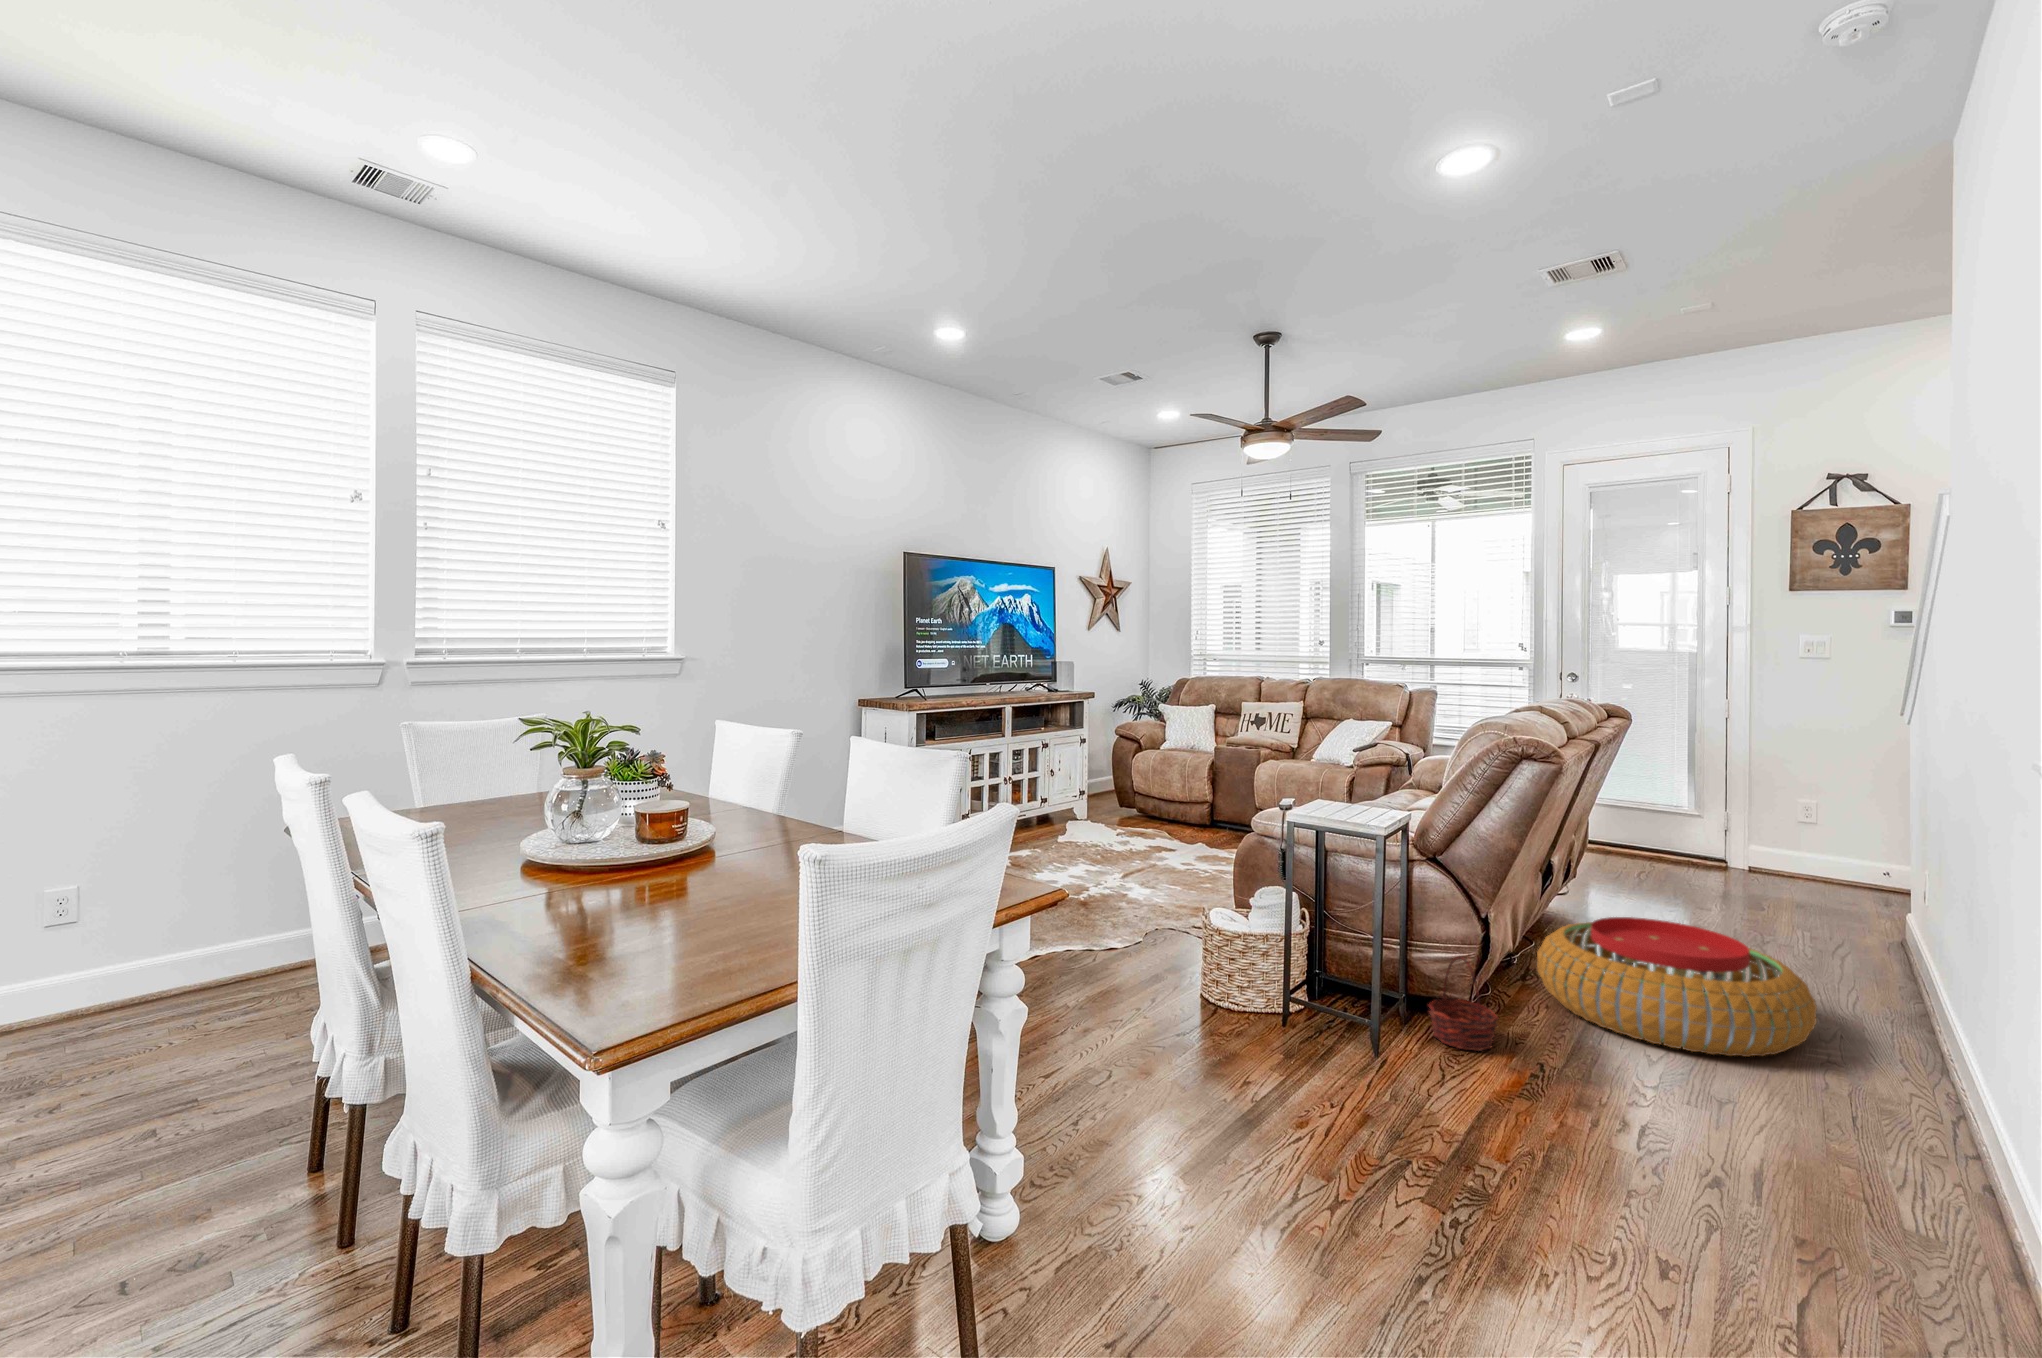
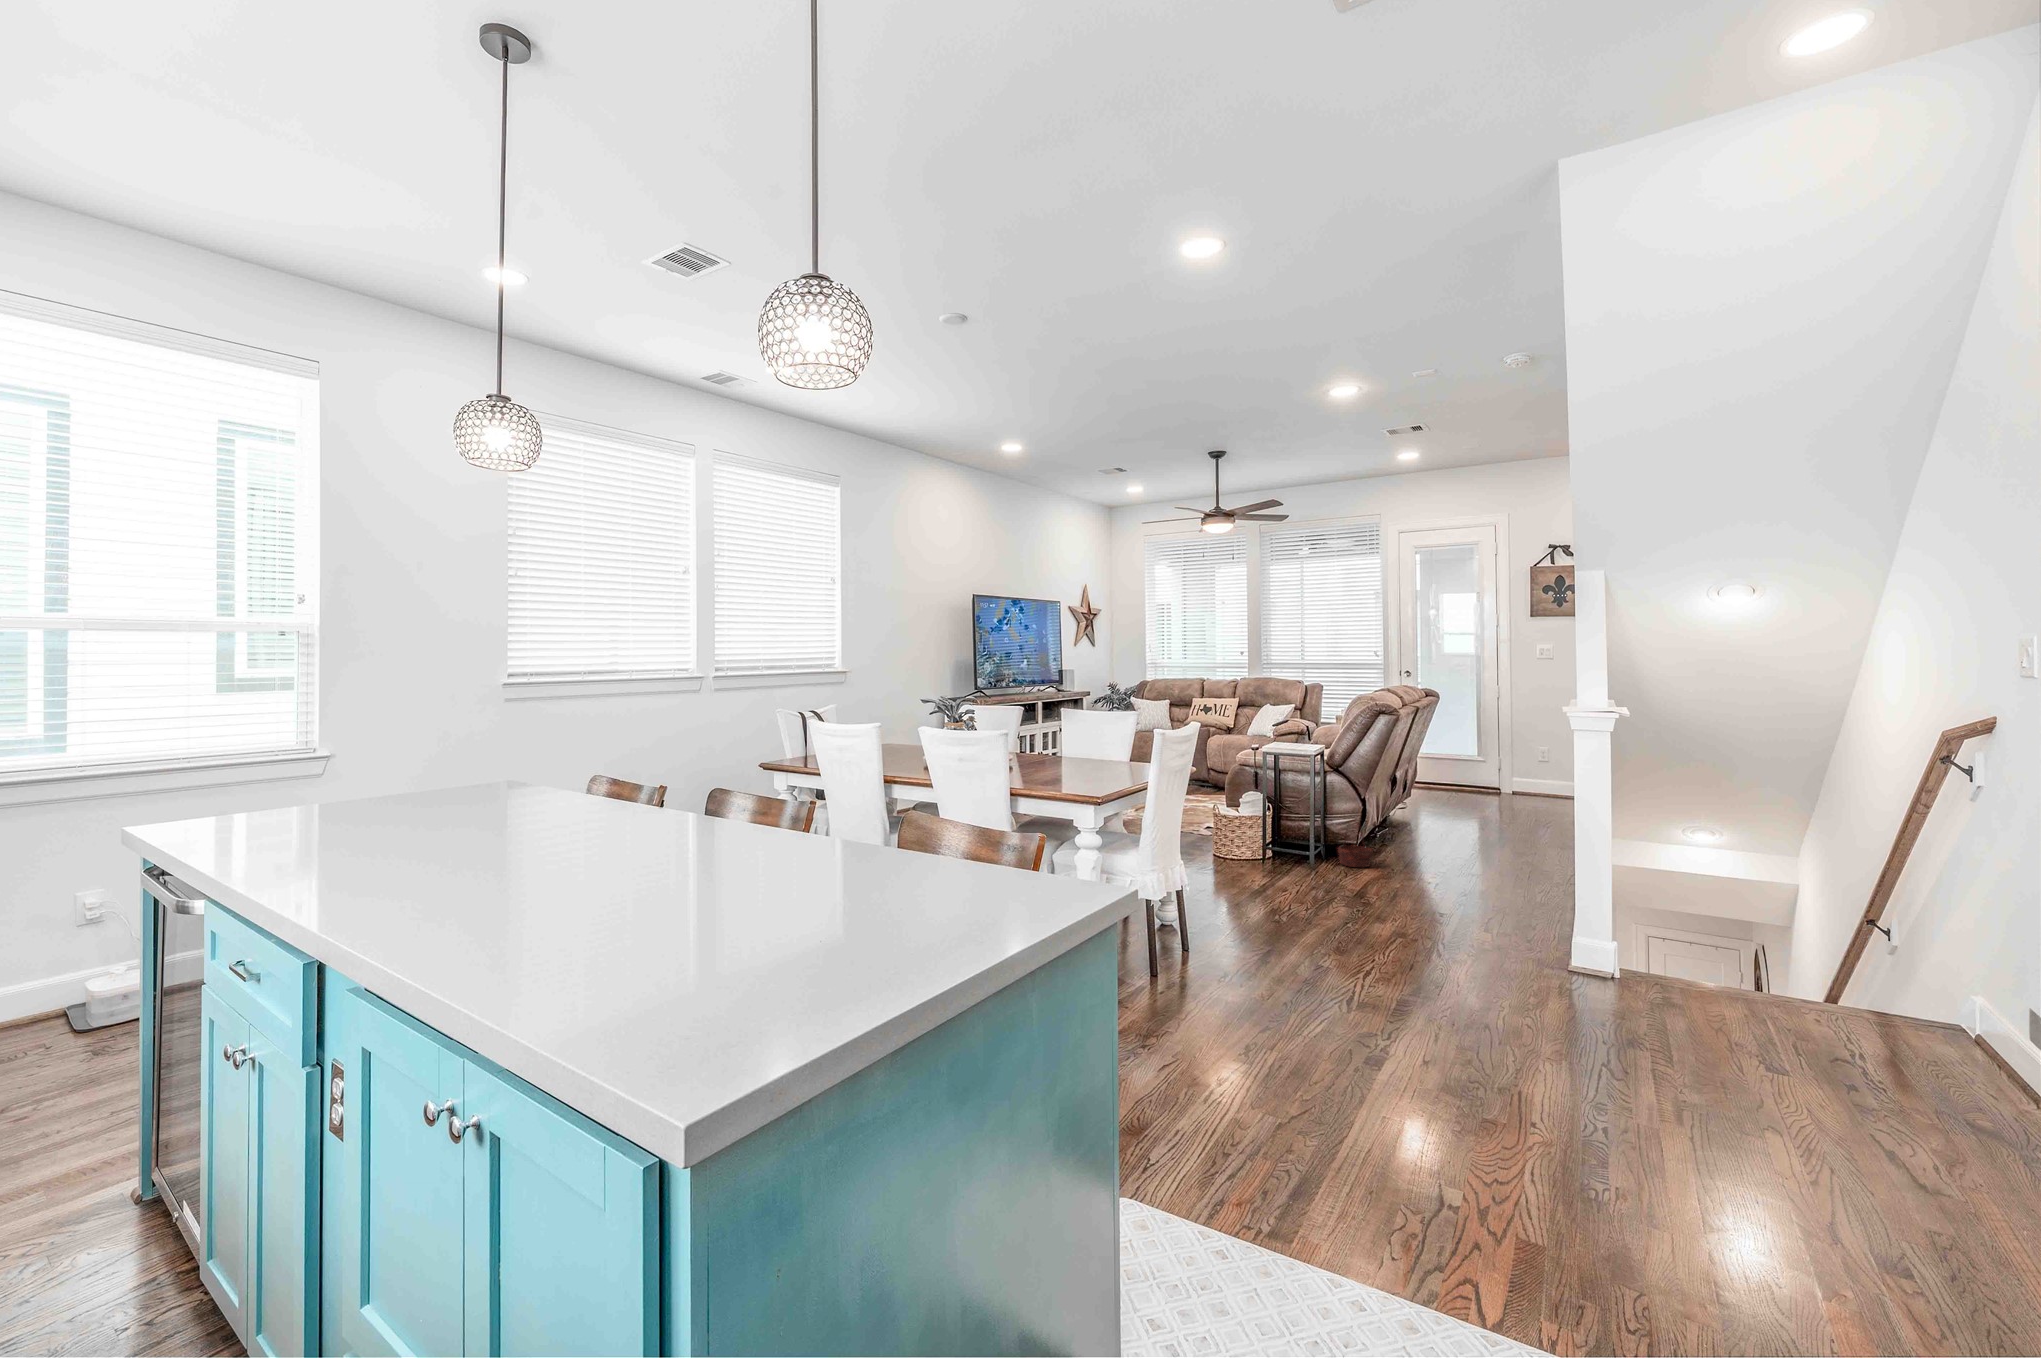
pouf: present [1537,917,1817,1057] -> none [1391,803,1525,862]

